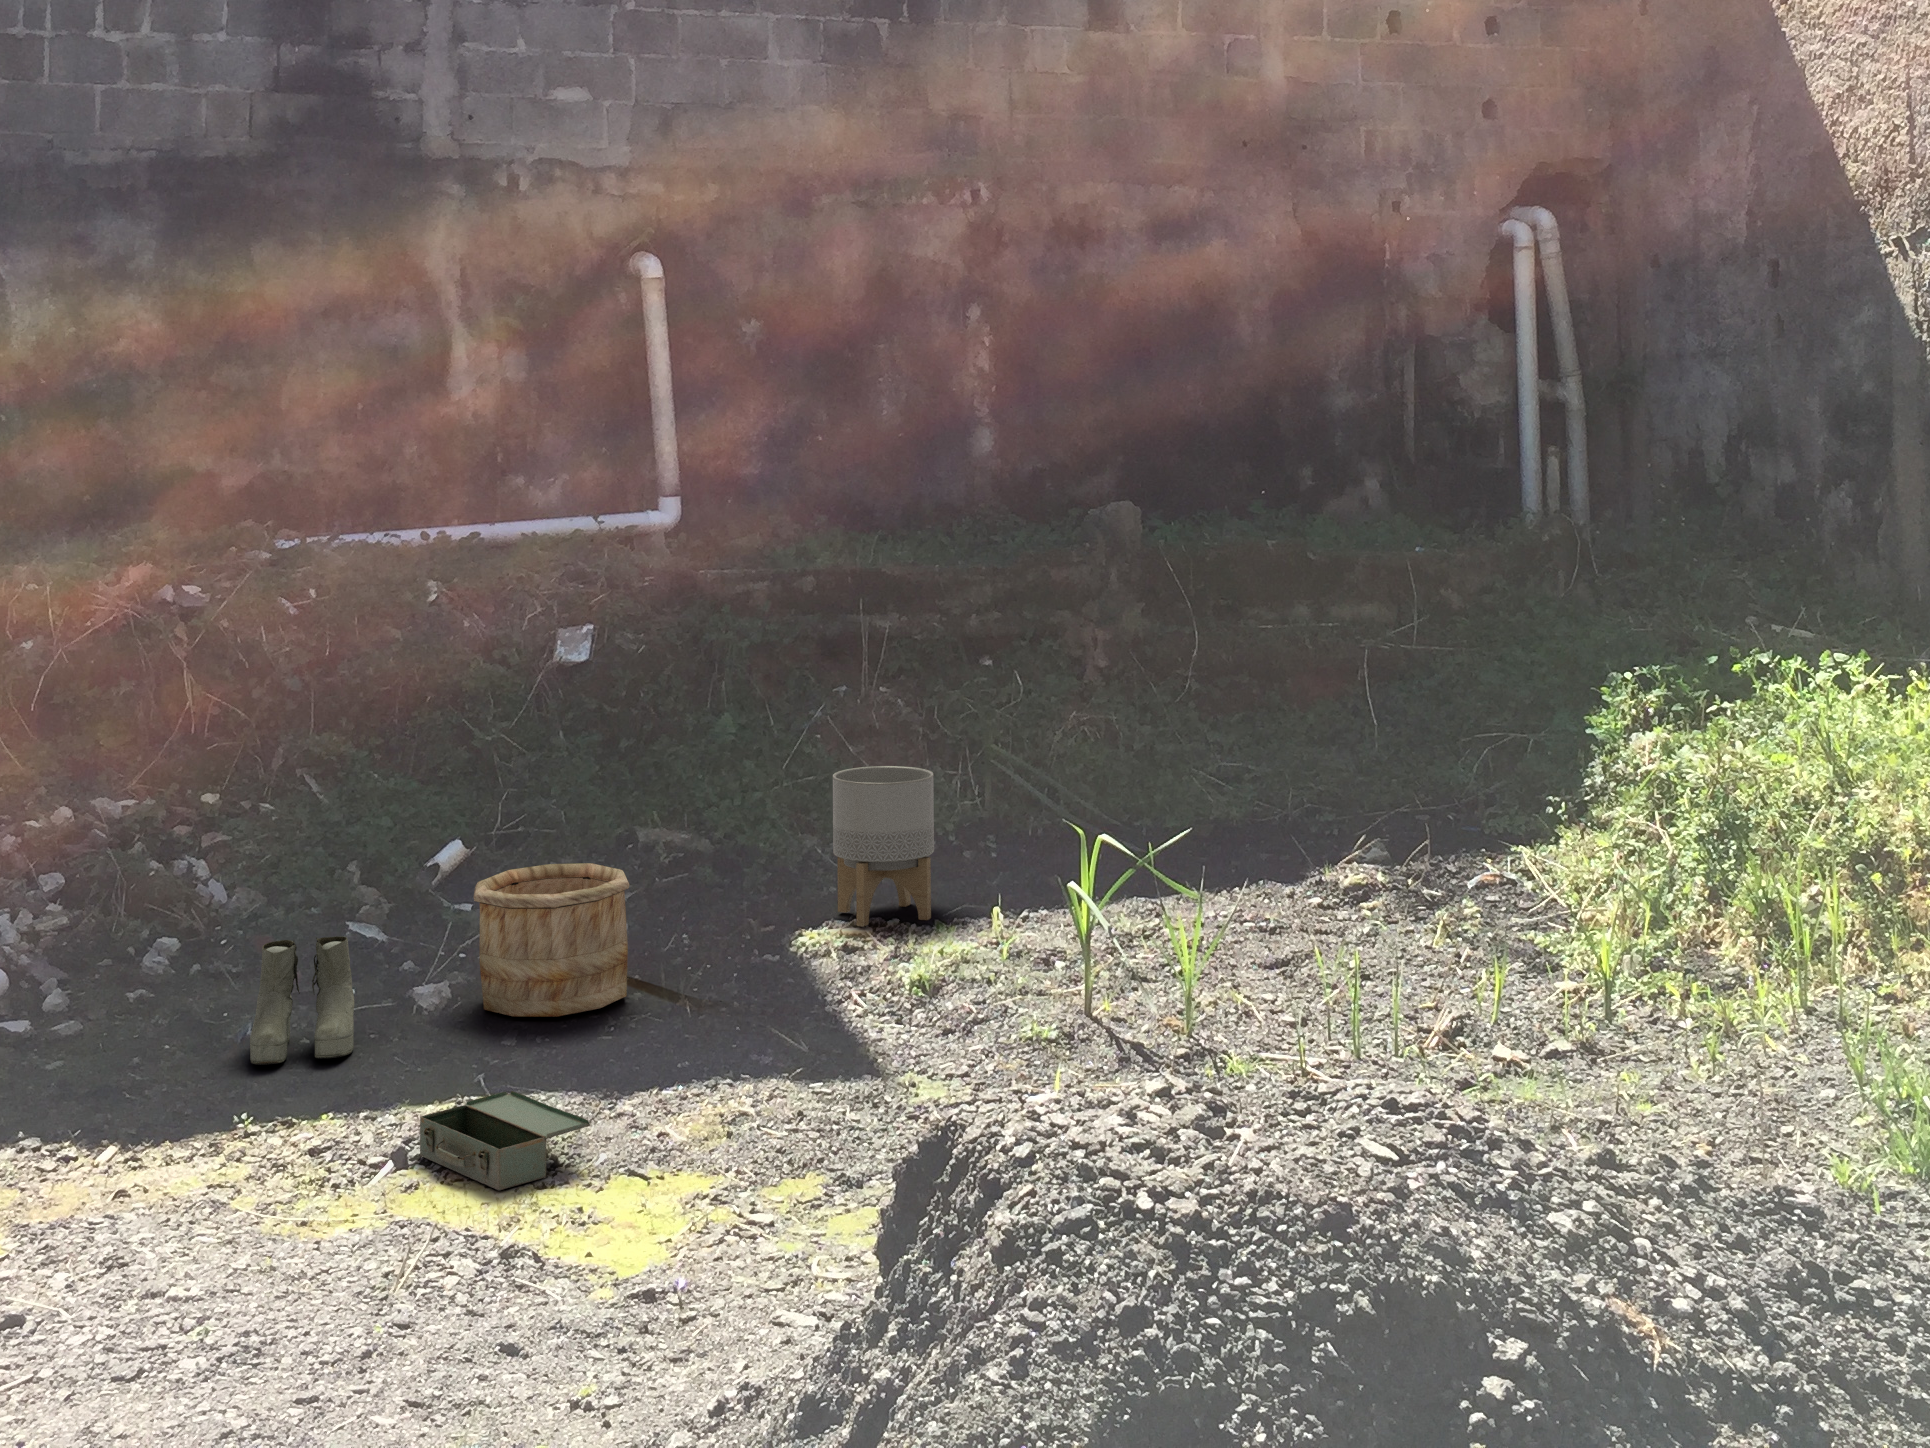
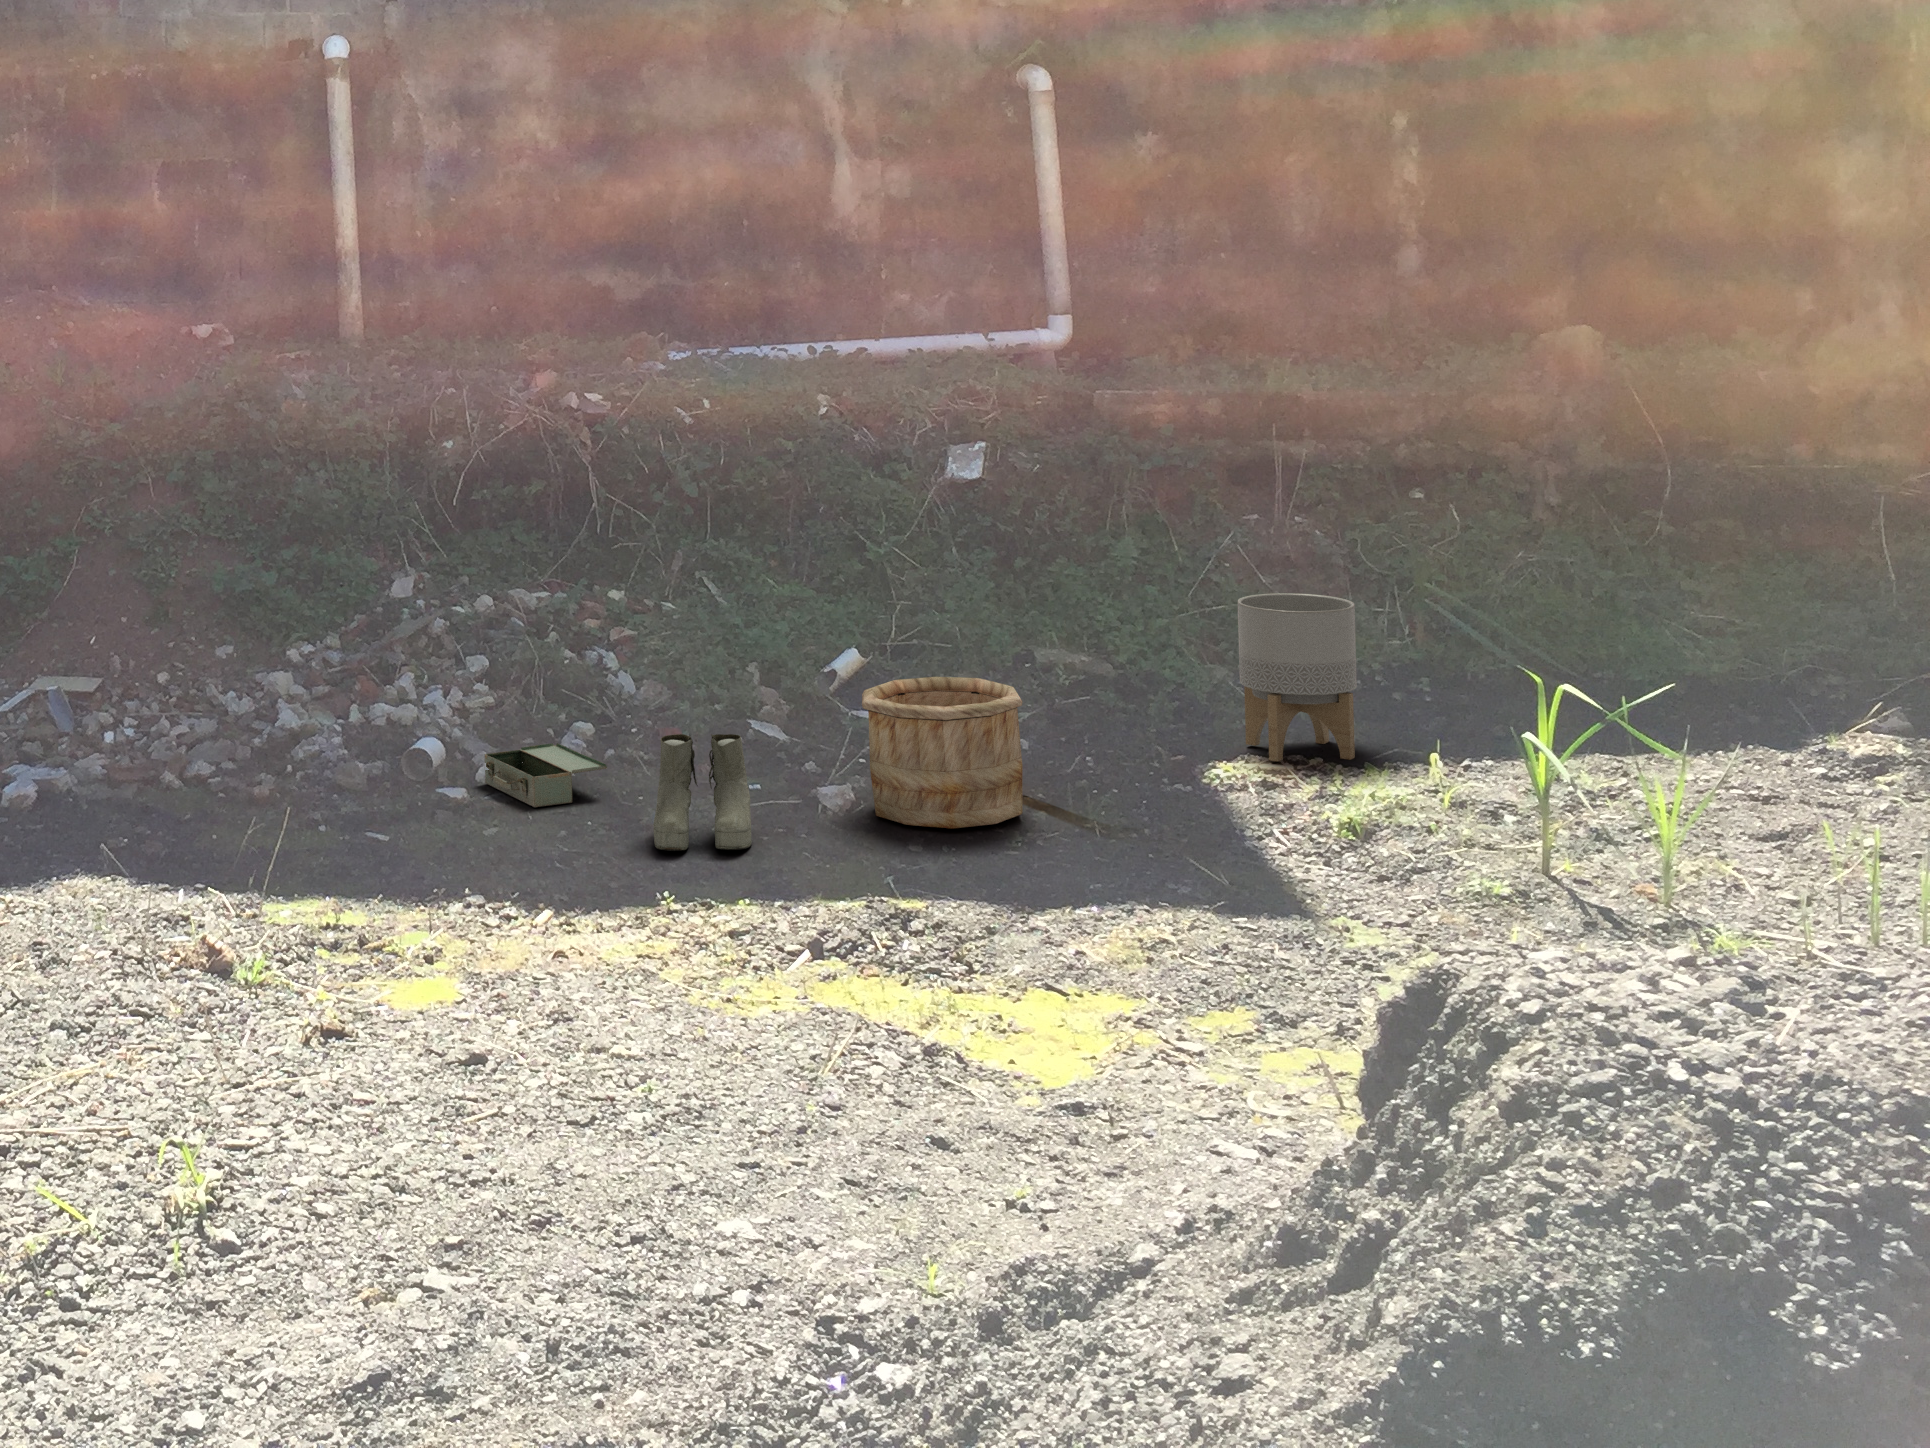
toolbox: present [420,1091,590,1190] -> present [485,743,607,807]

